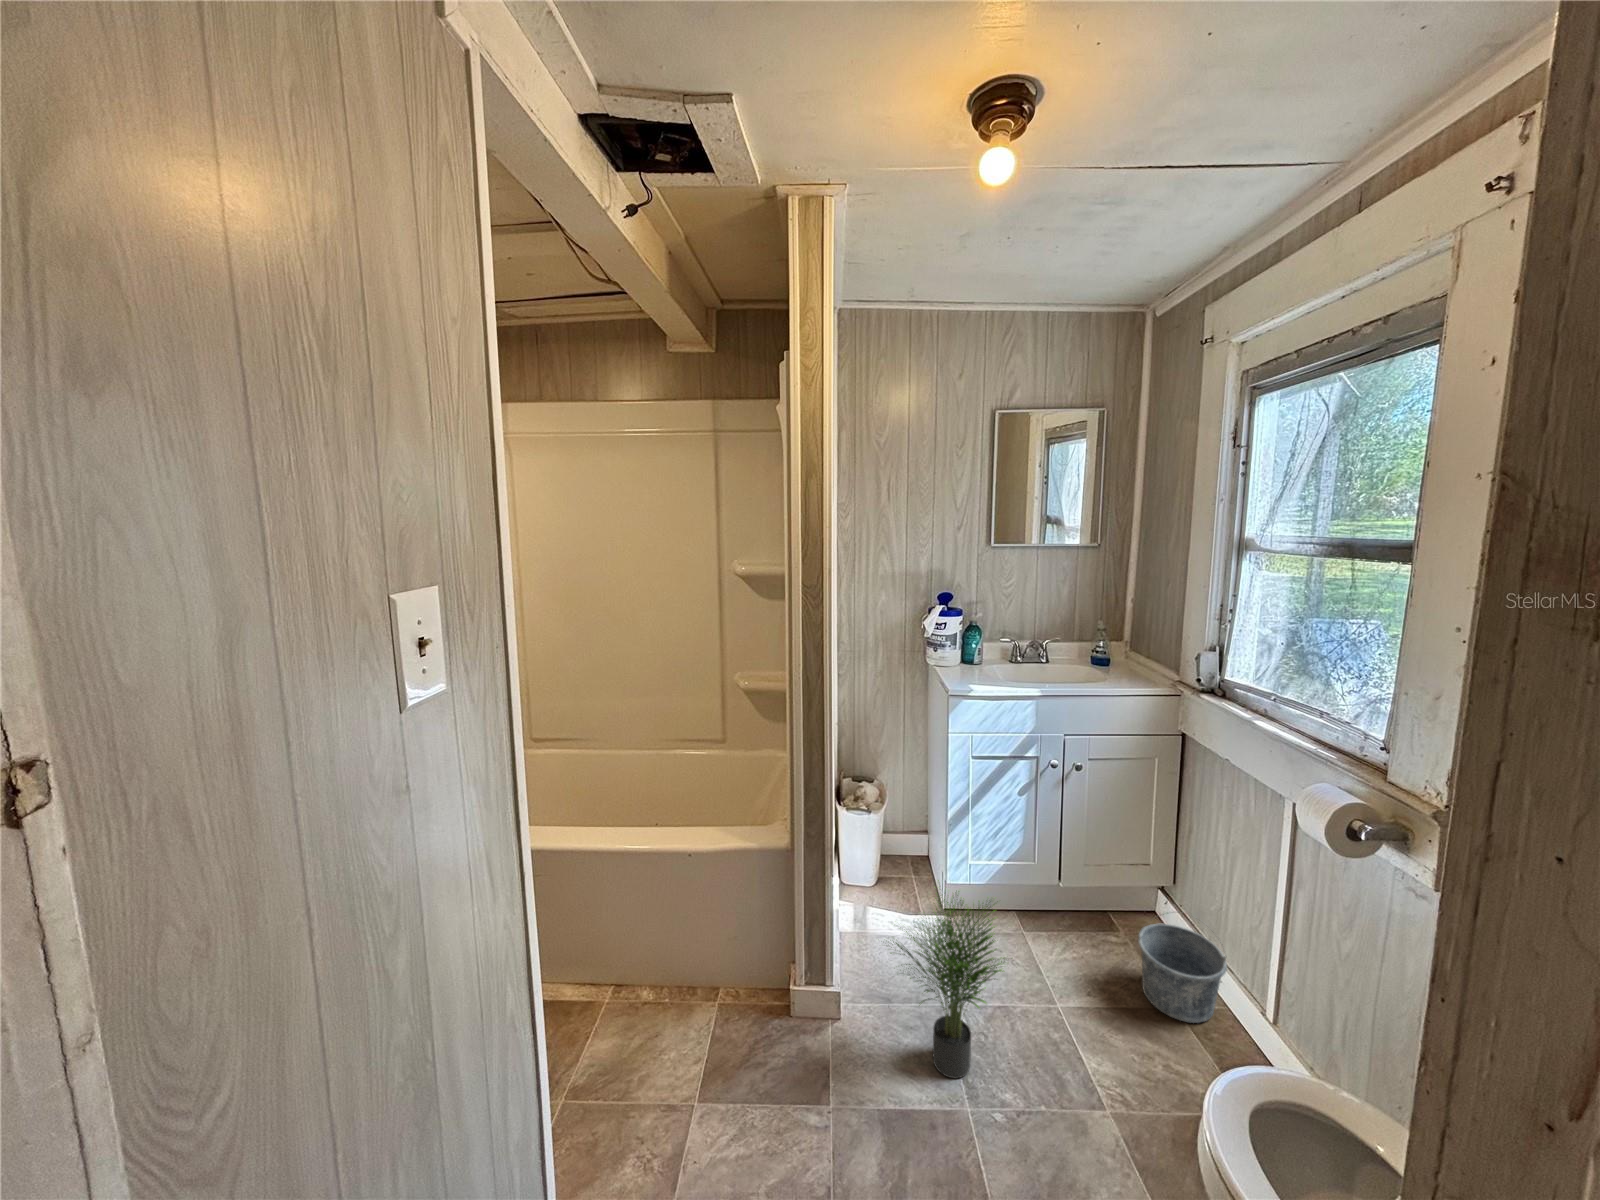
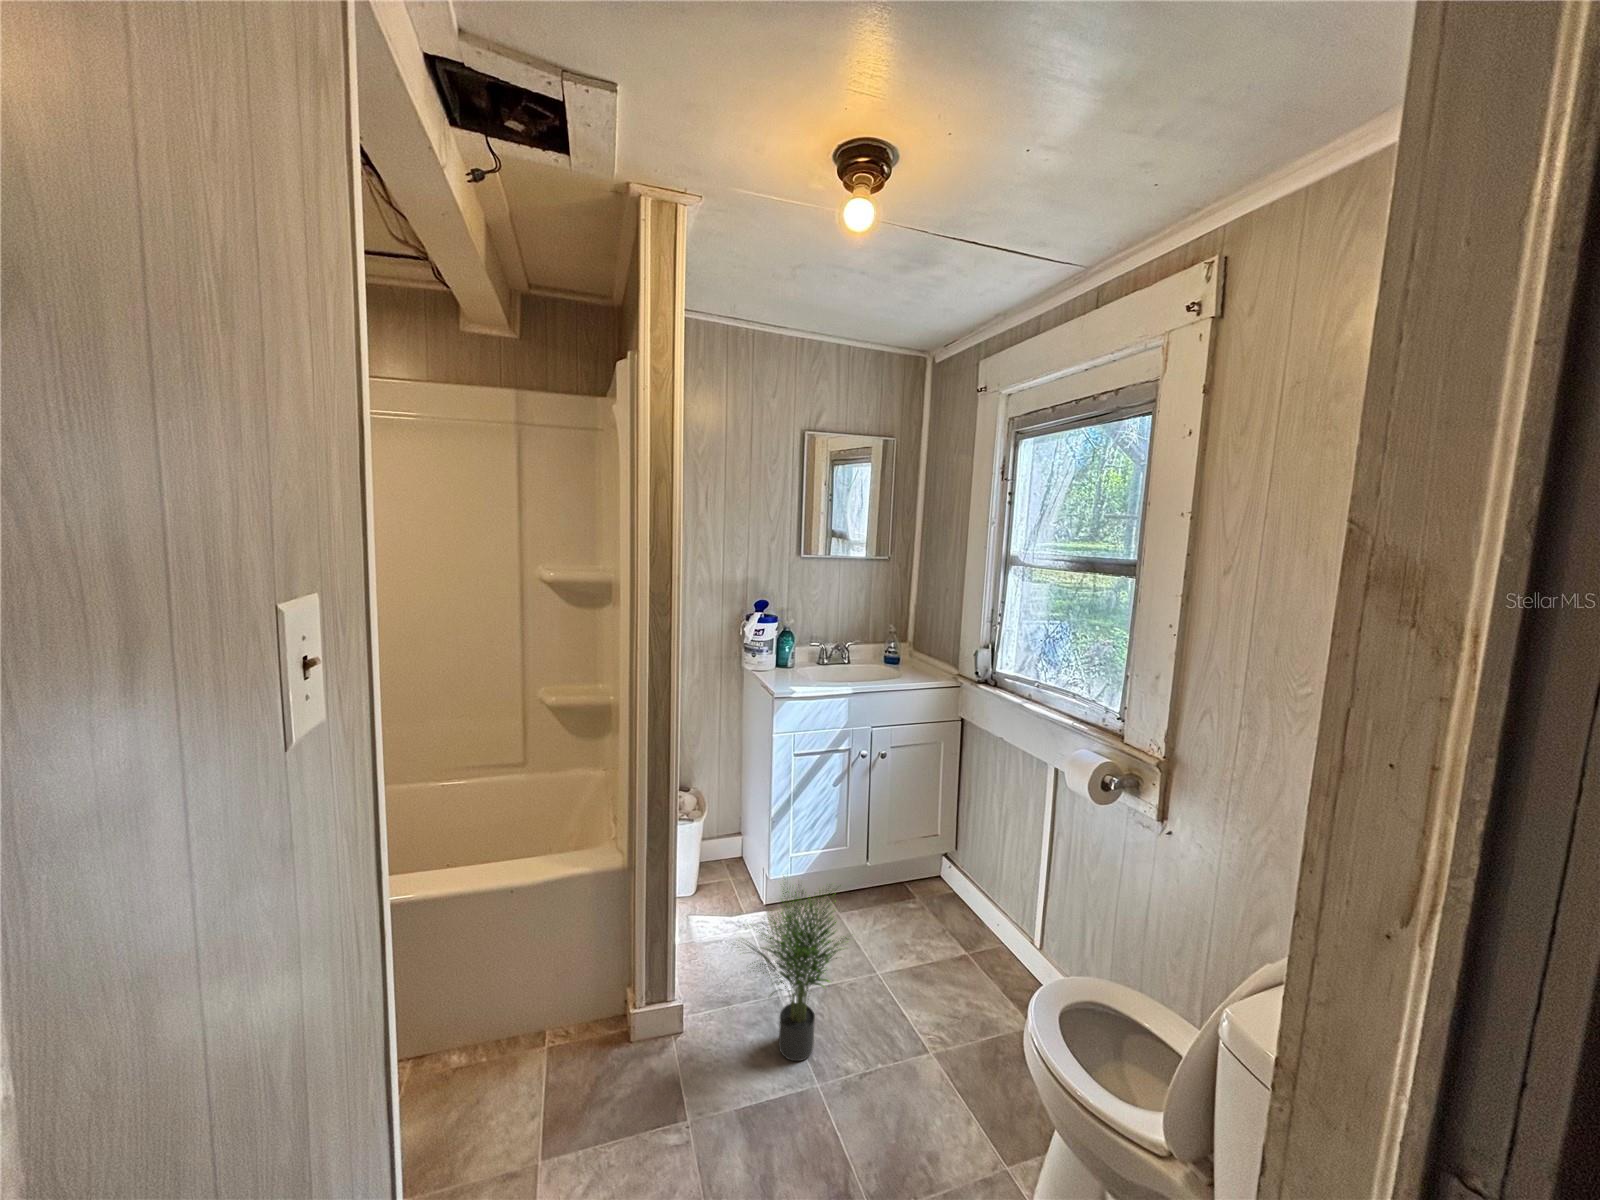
bucket: present [1138,918,1227,1023] -> none [939,870,1005,963]

